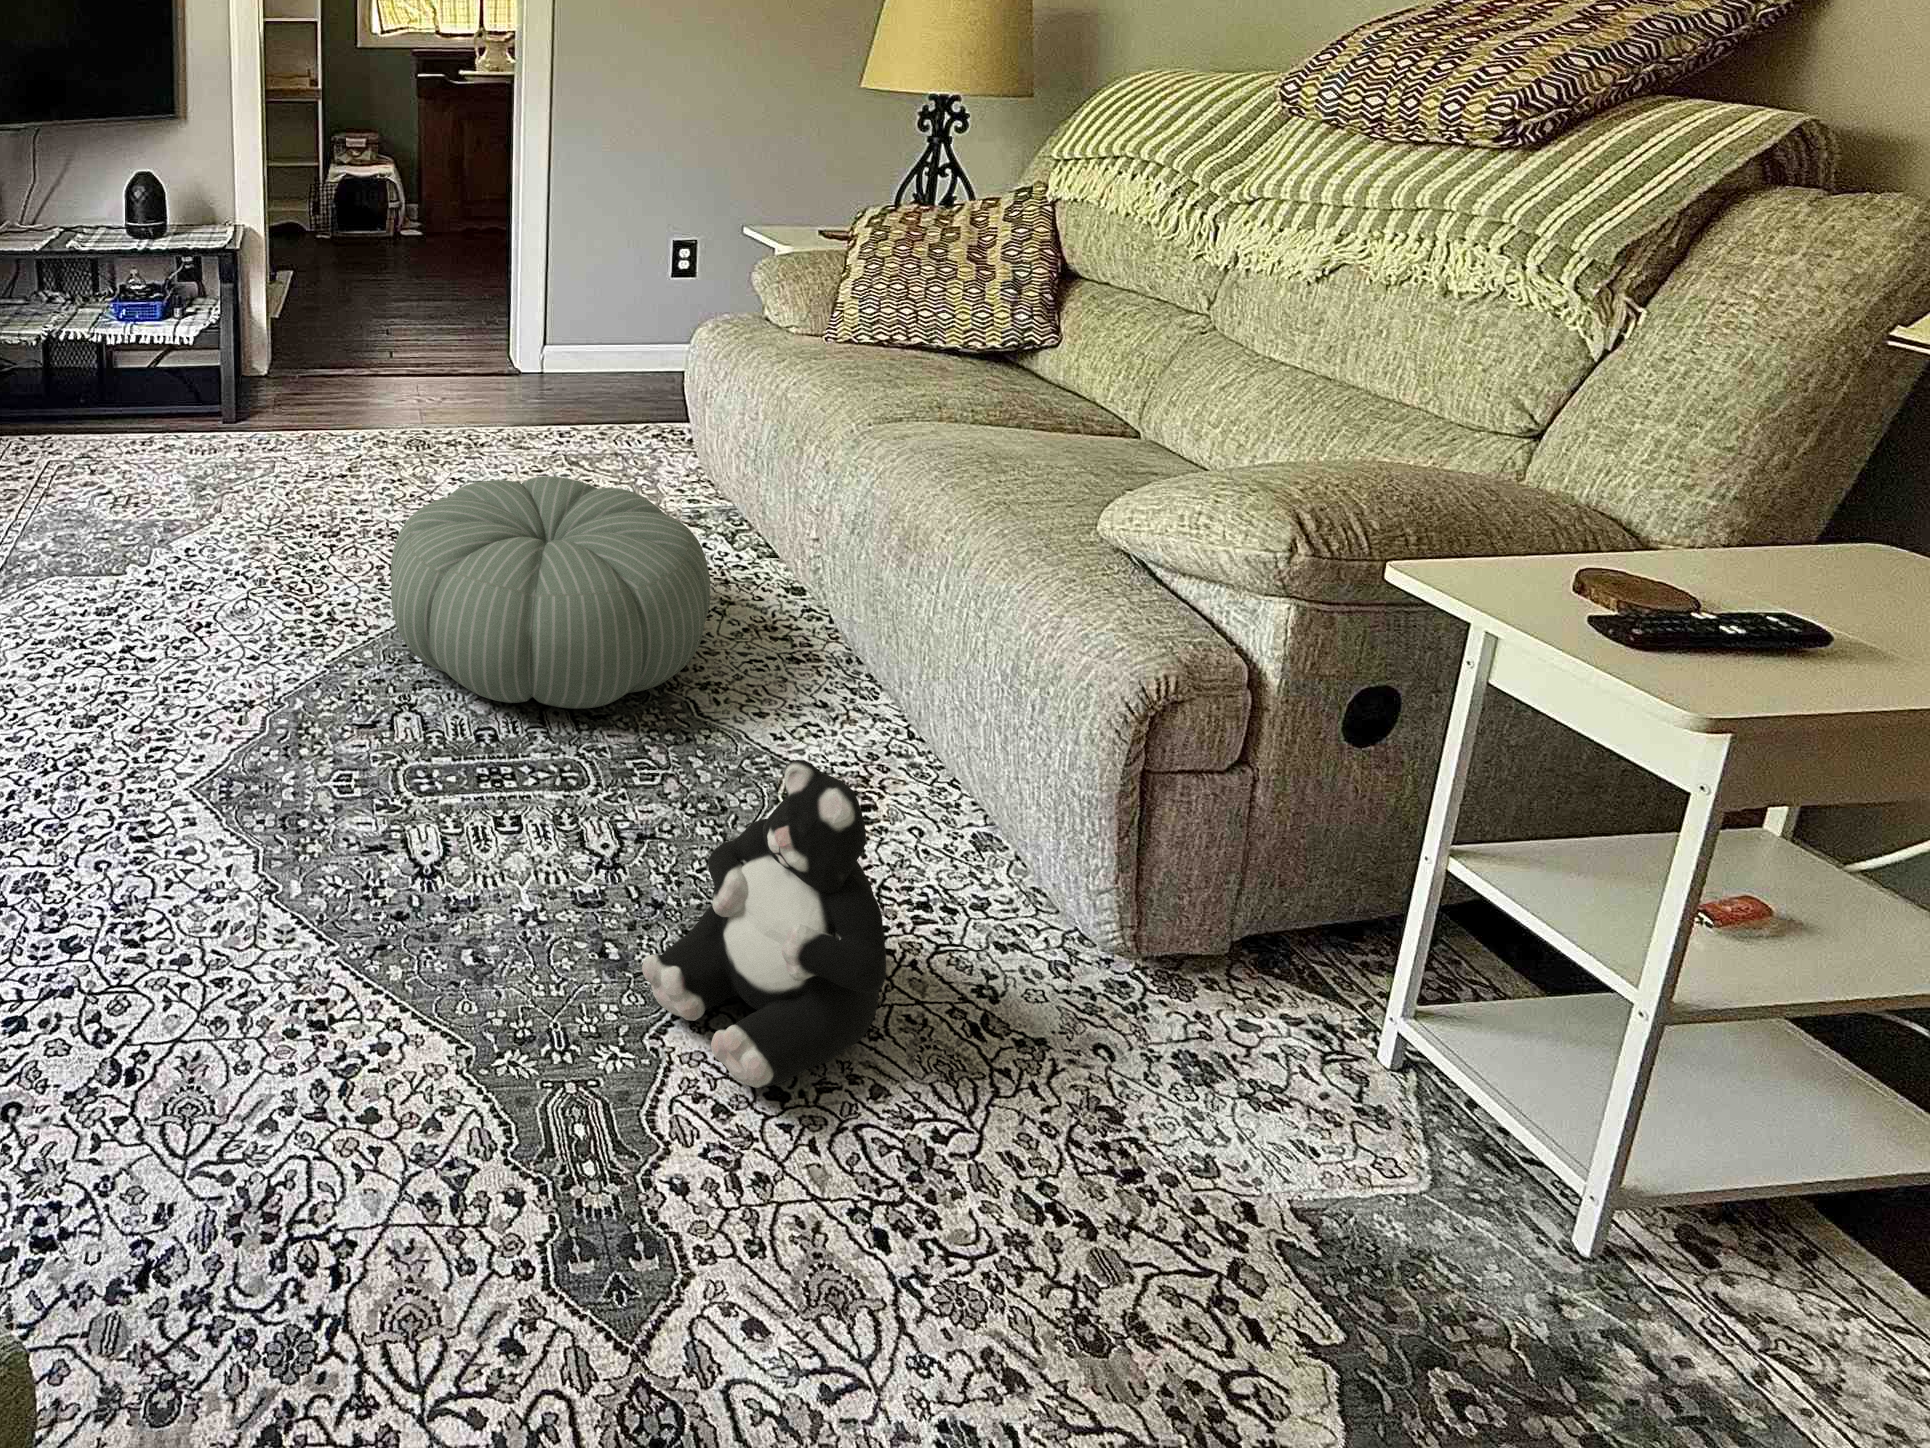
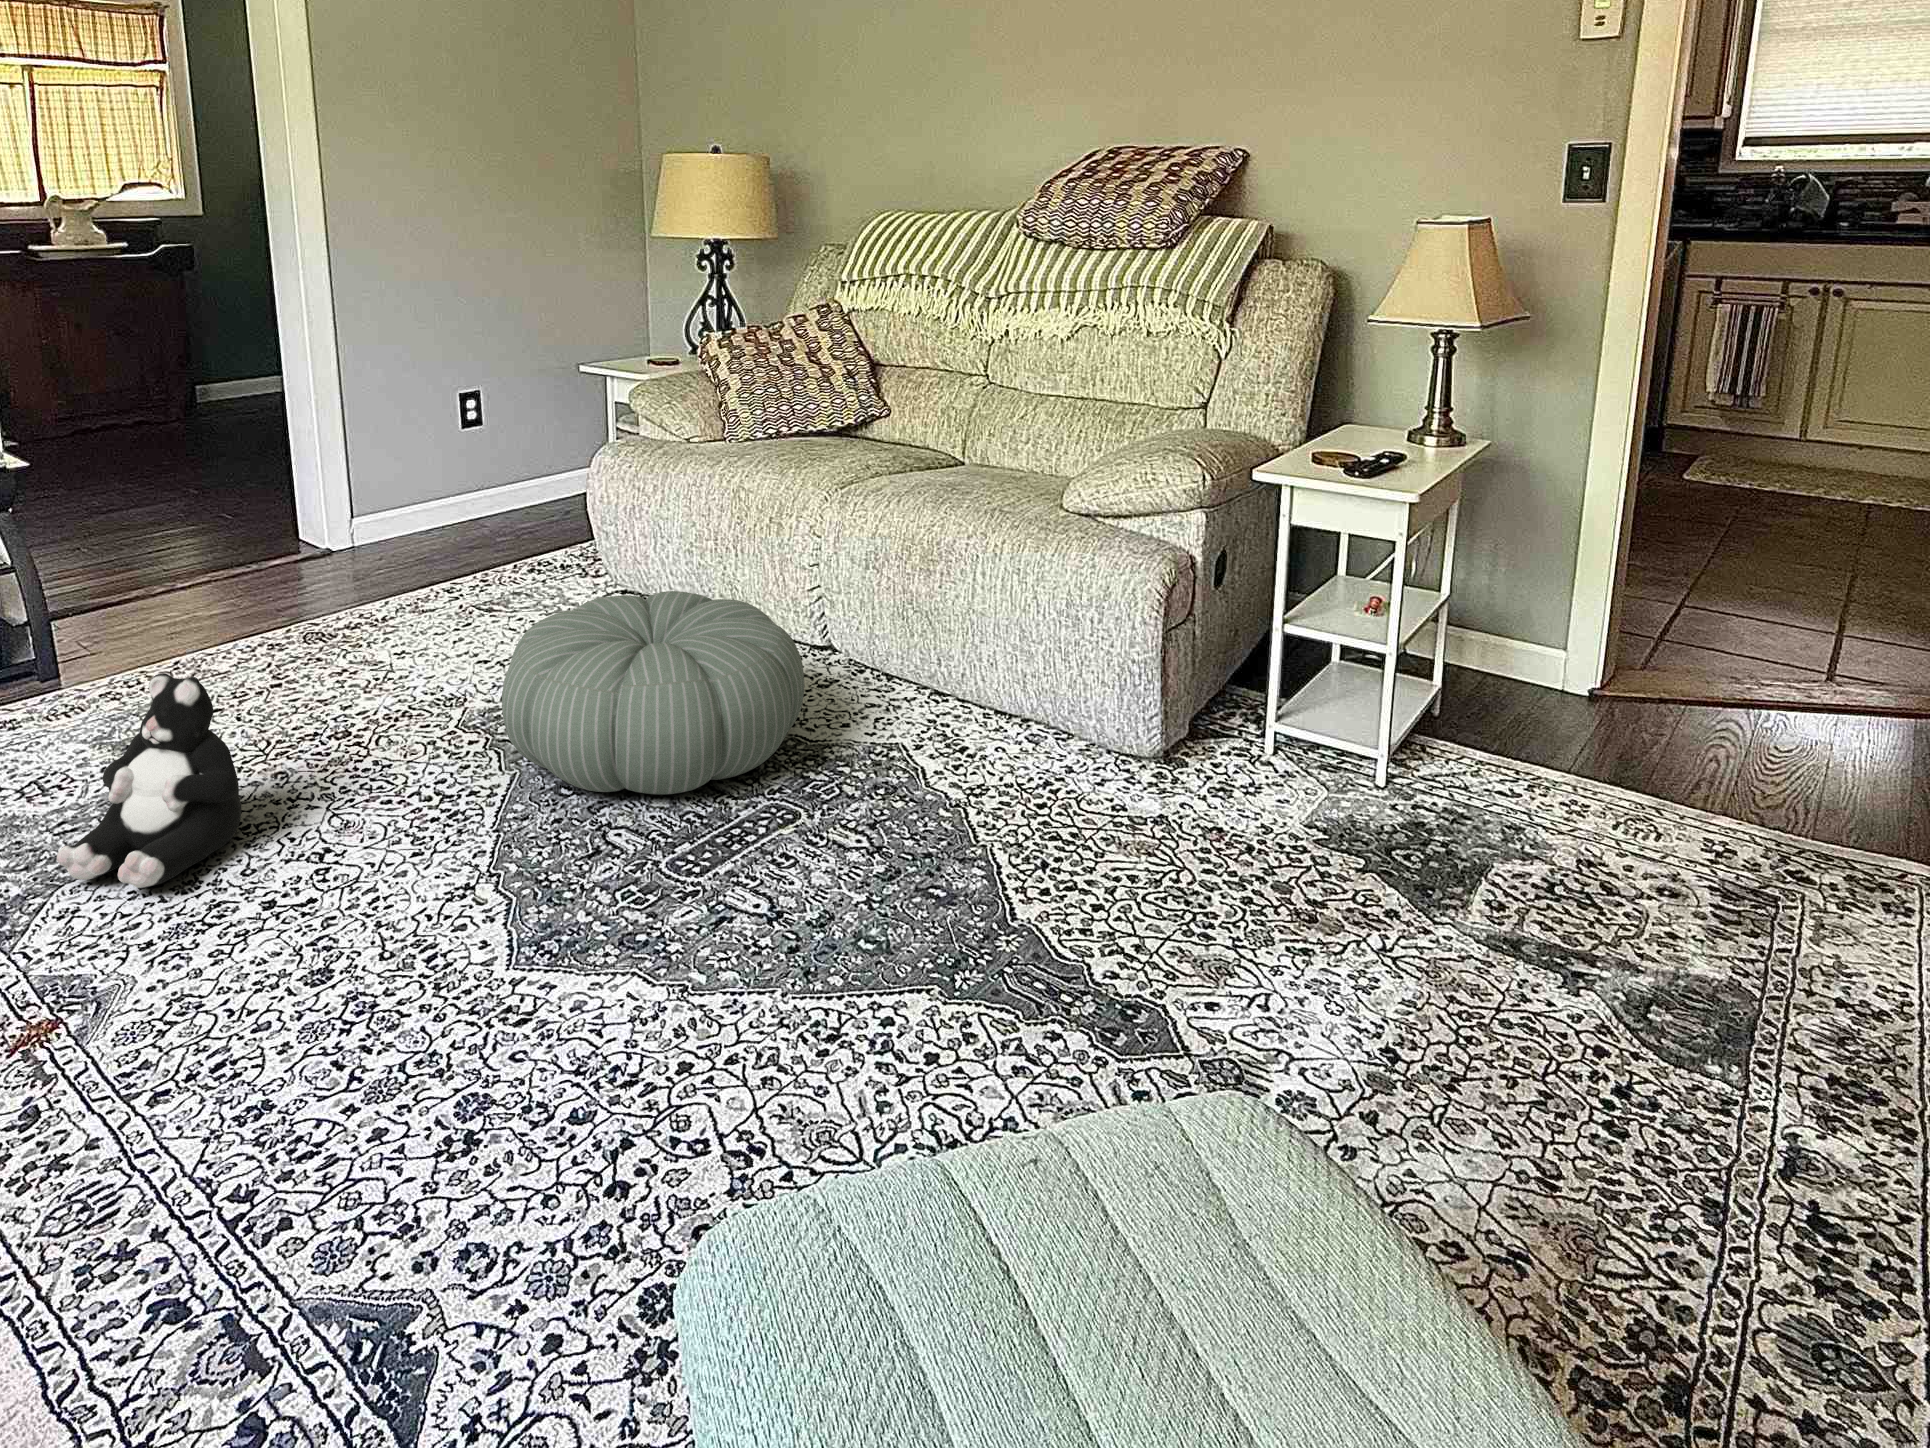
plush toy: present [642,760,886,1088] -> present [57,674,242,888]

